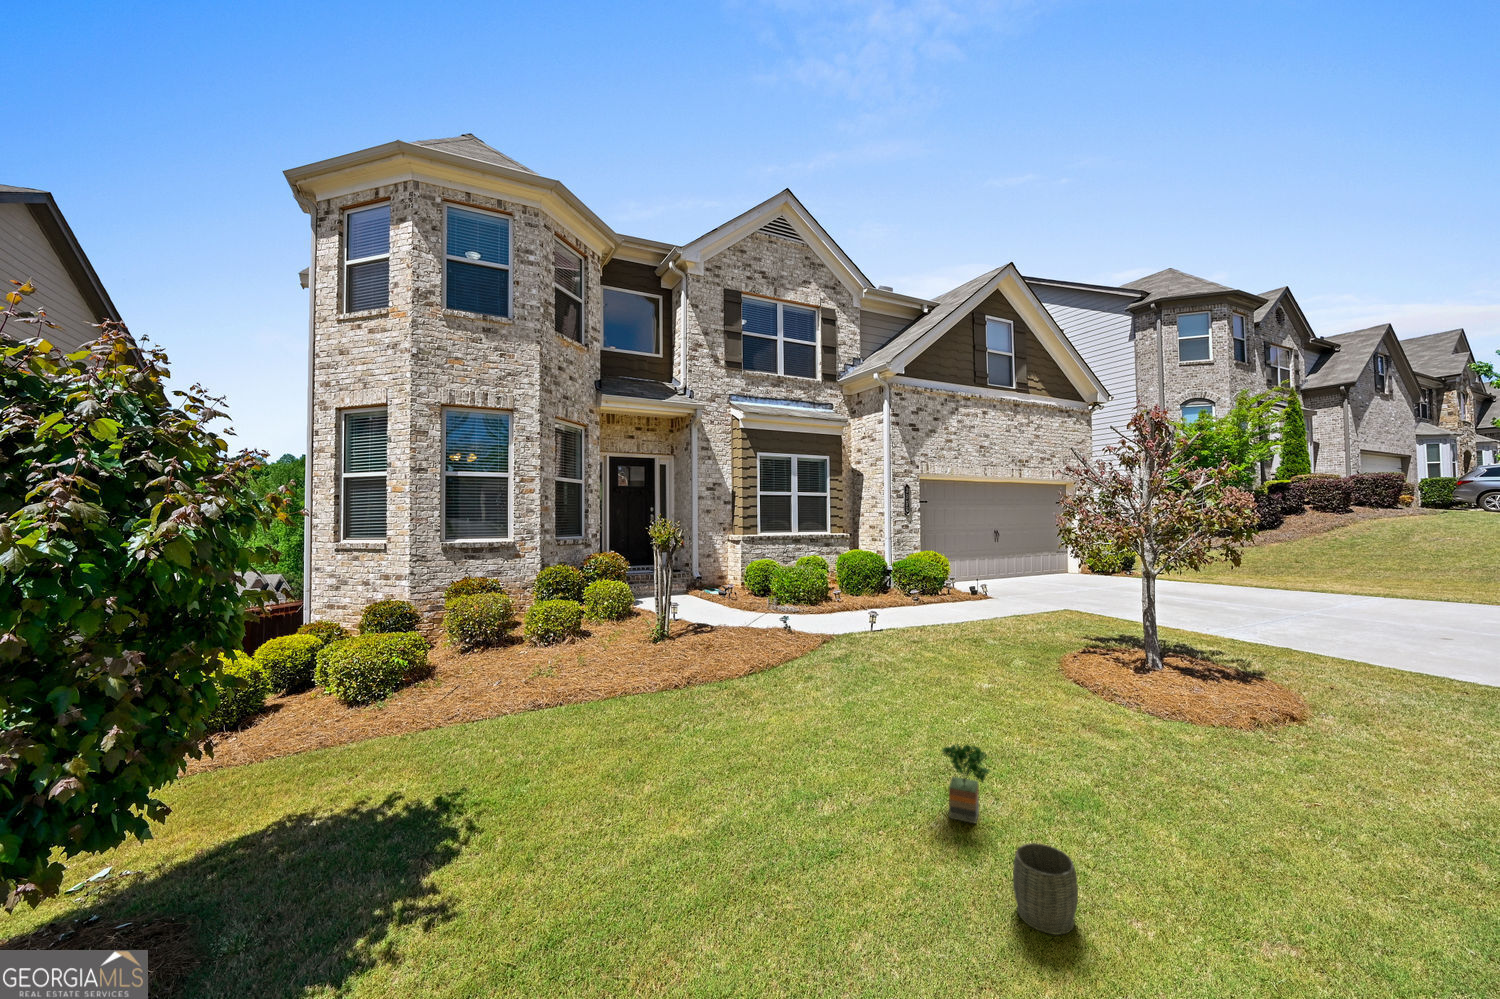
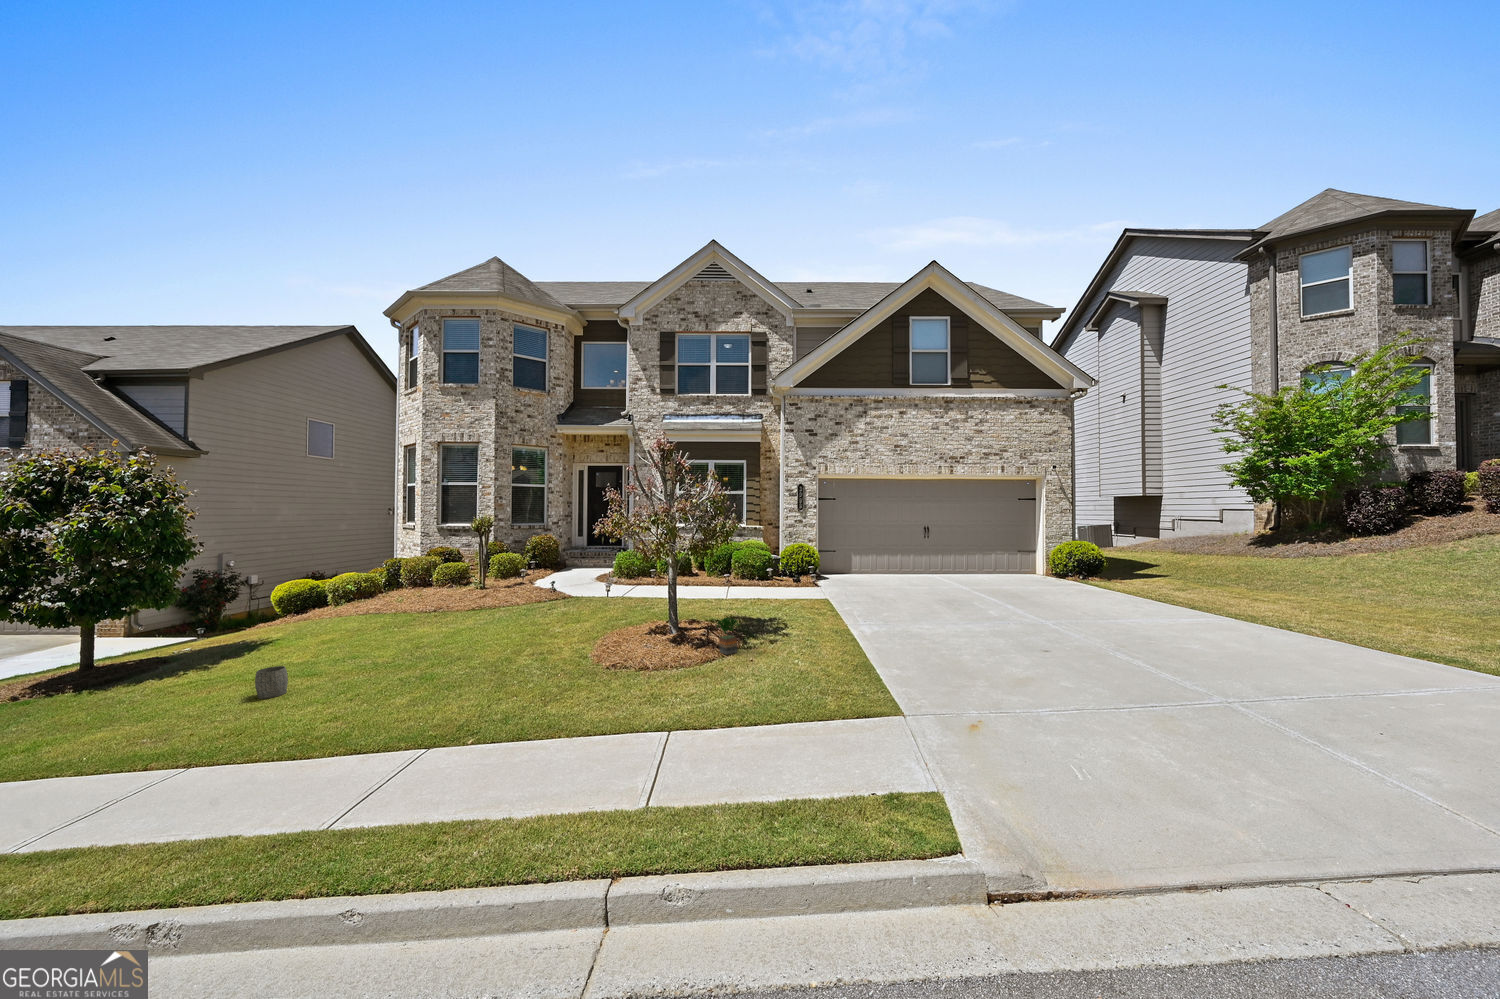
potted tree: present [942,744,989,823] -> present [716,618,739,655]

